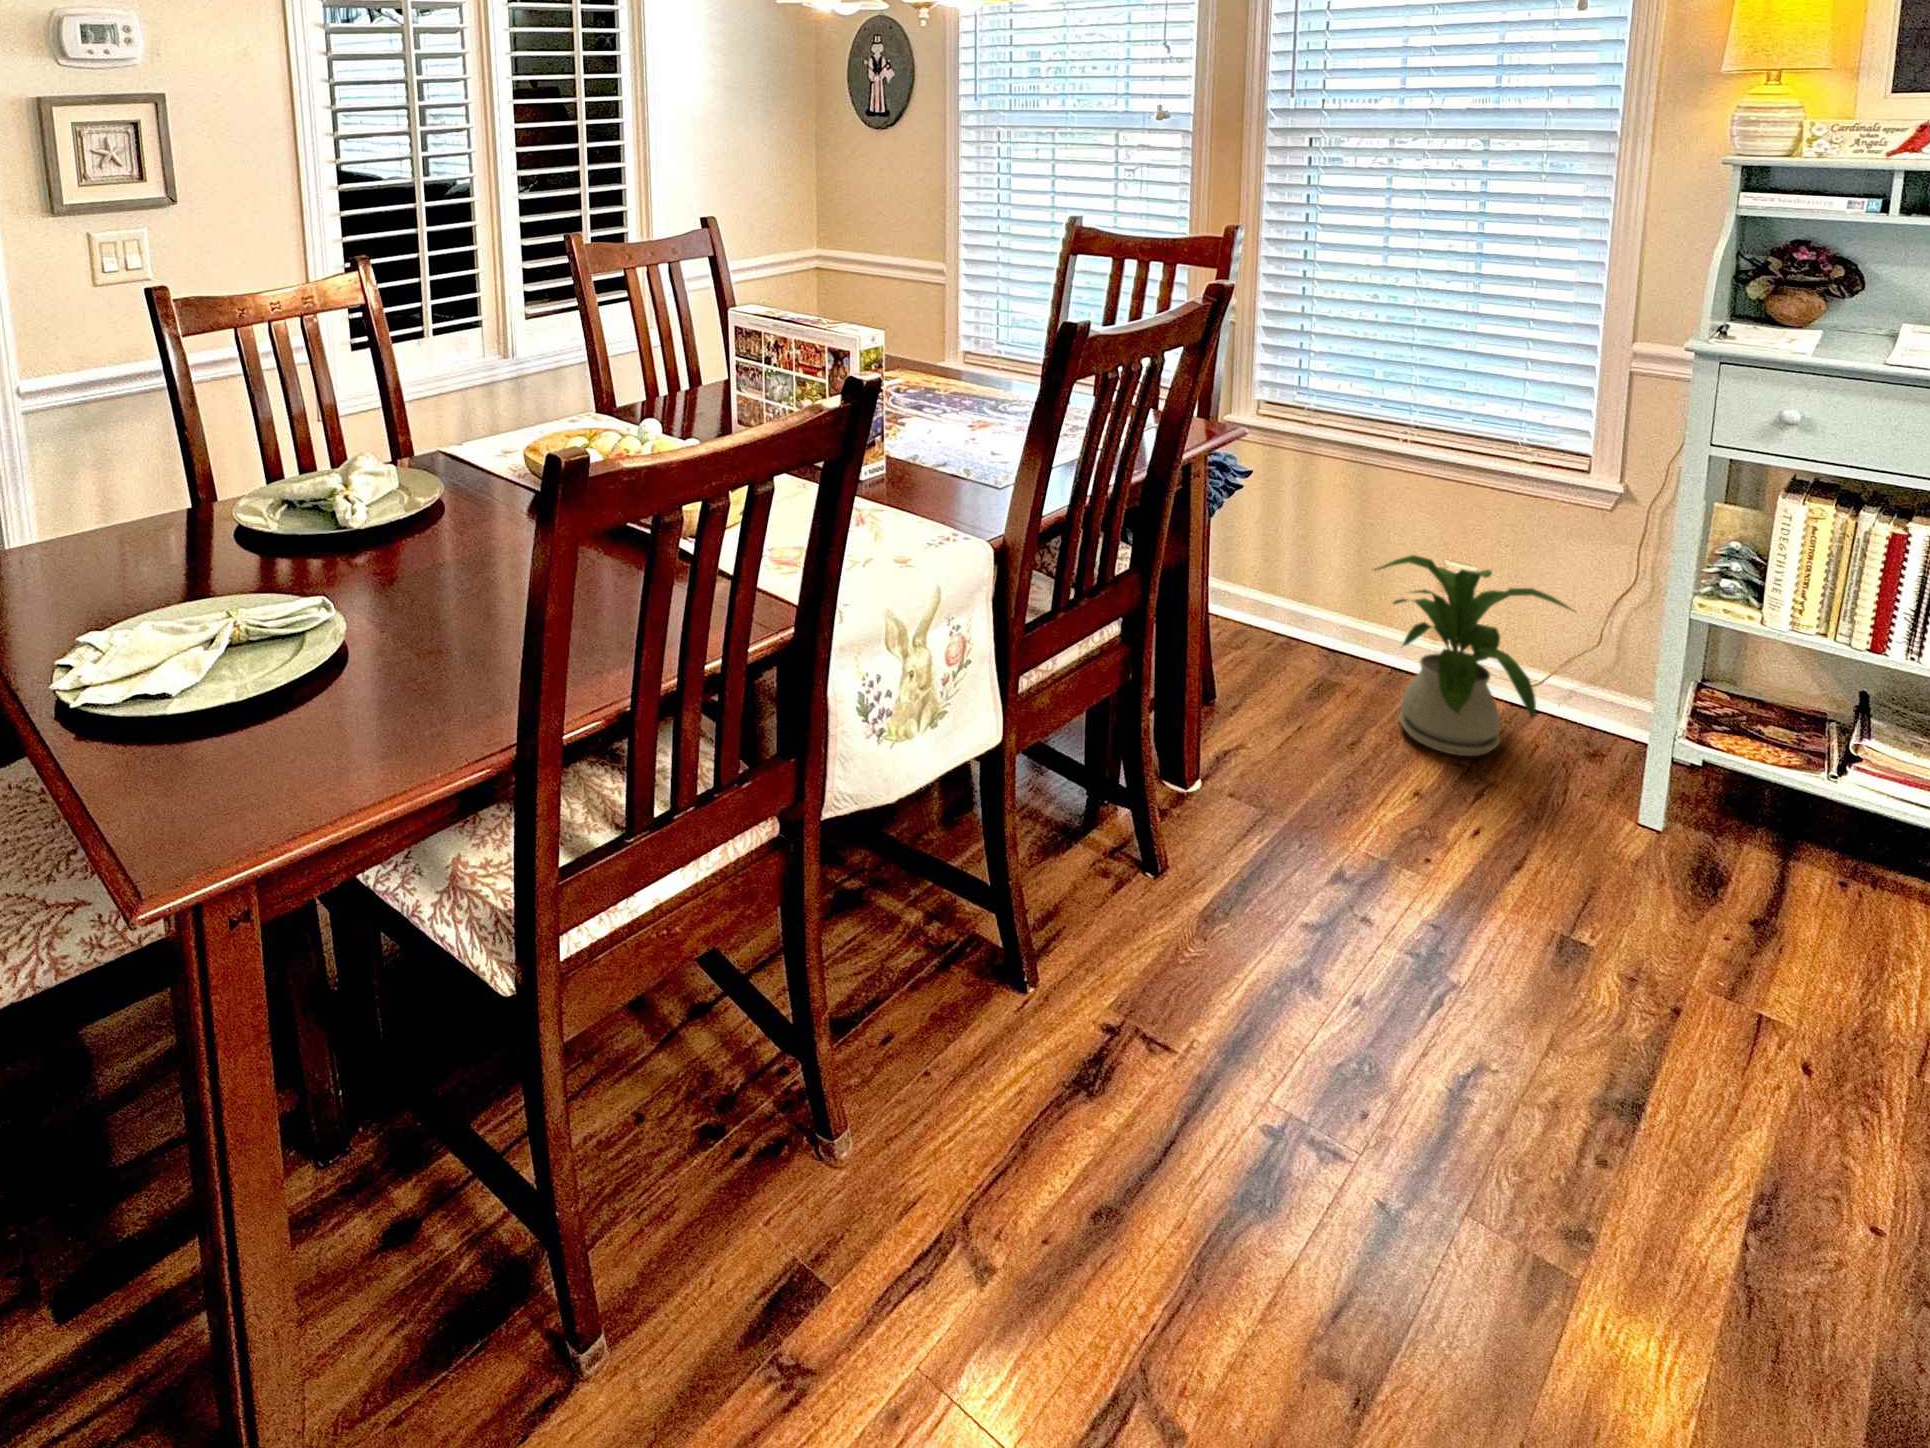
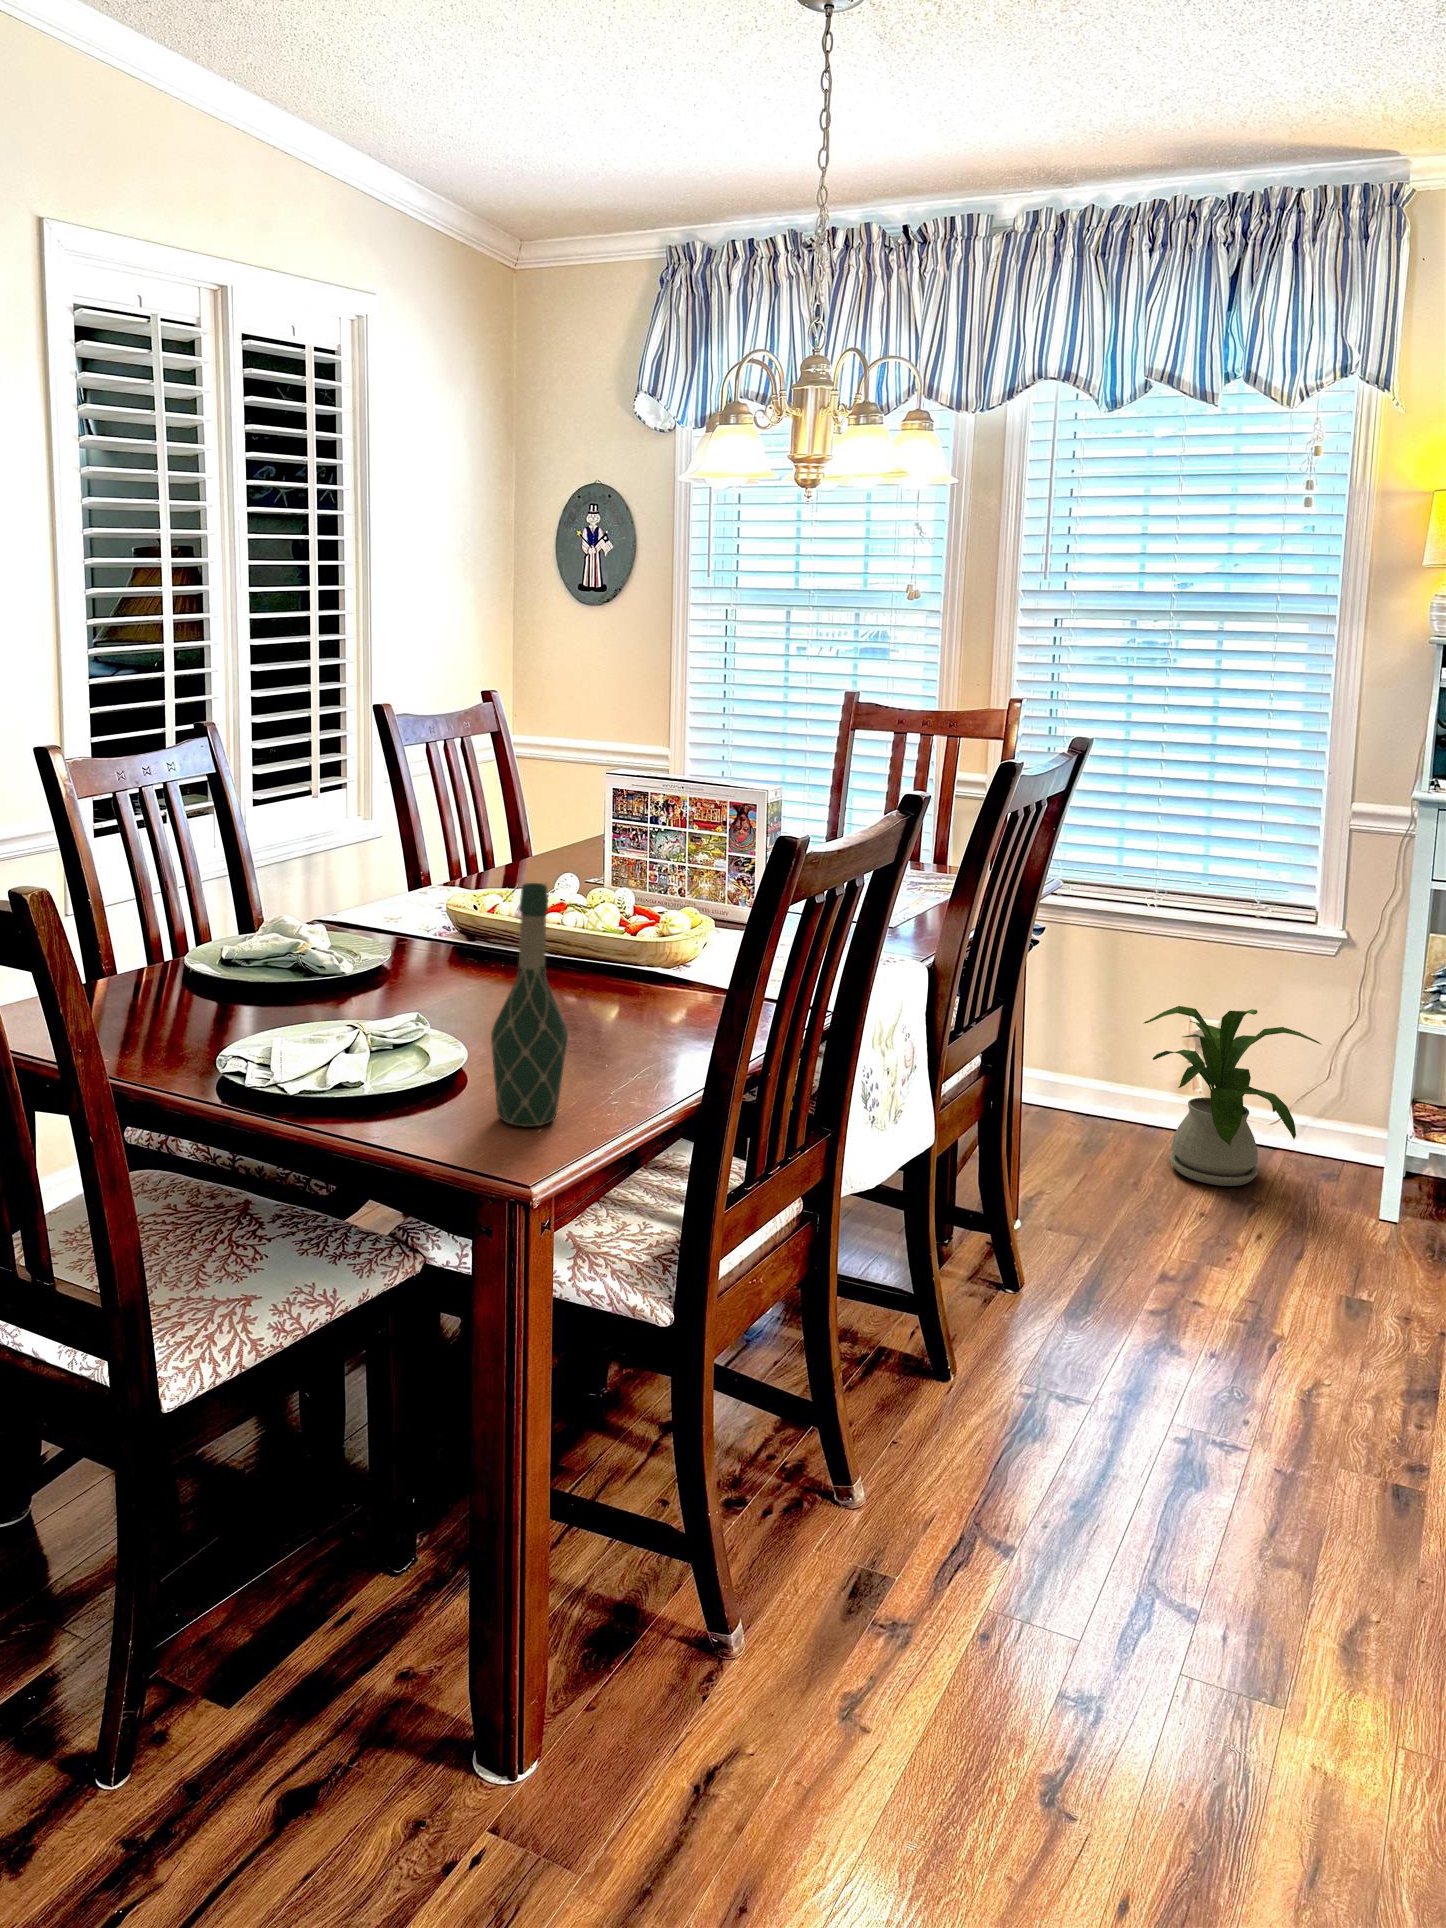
wine bottle: none [269,487,362,767] -> present [491,883,568,1127]

